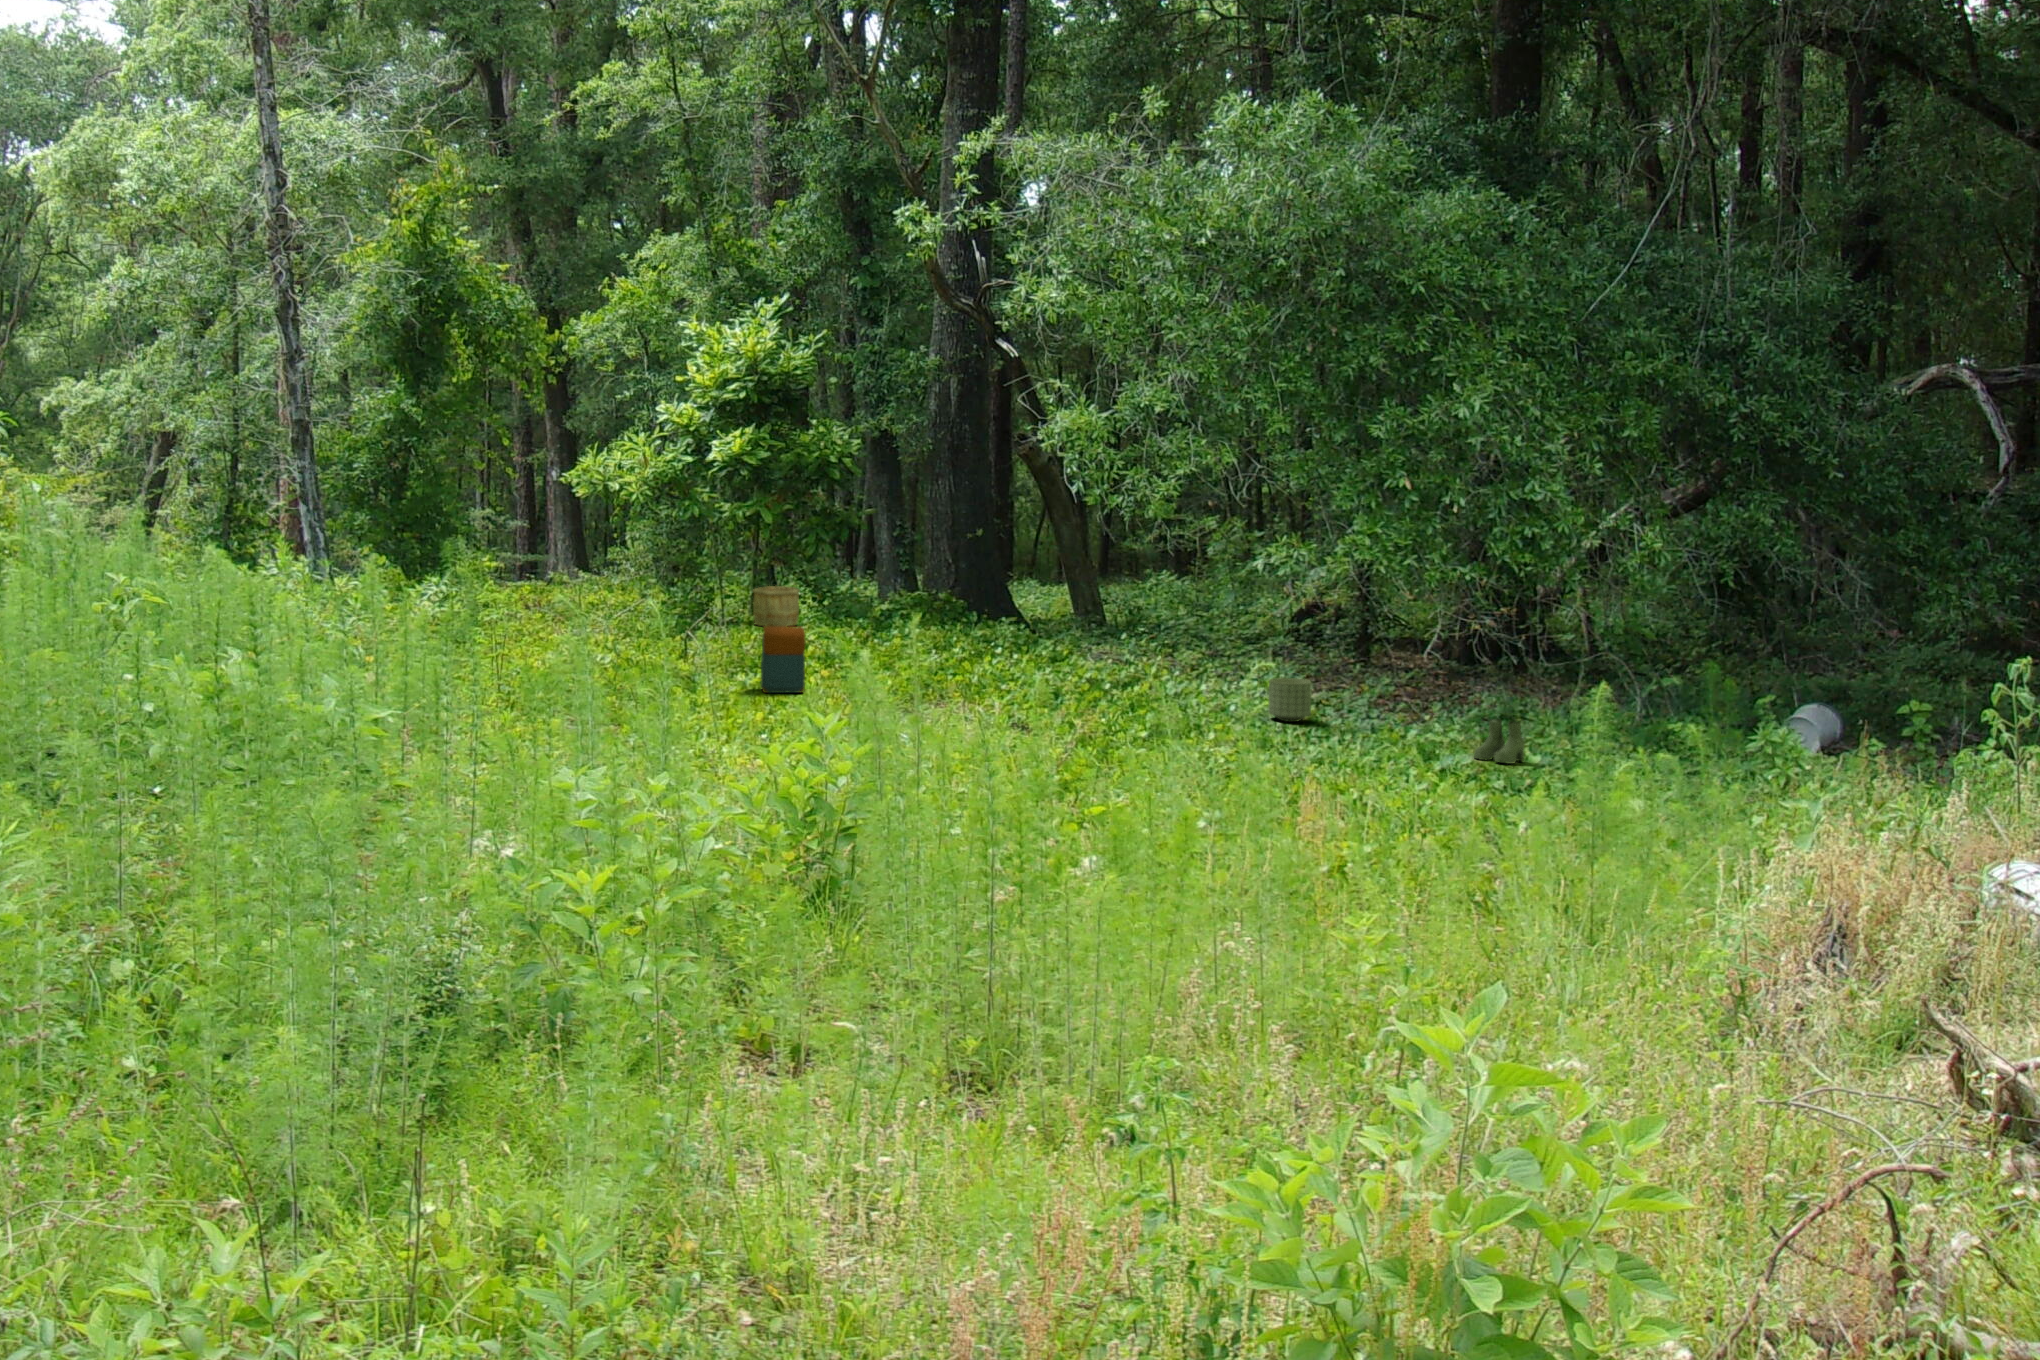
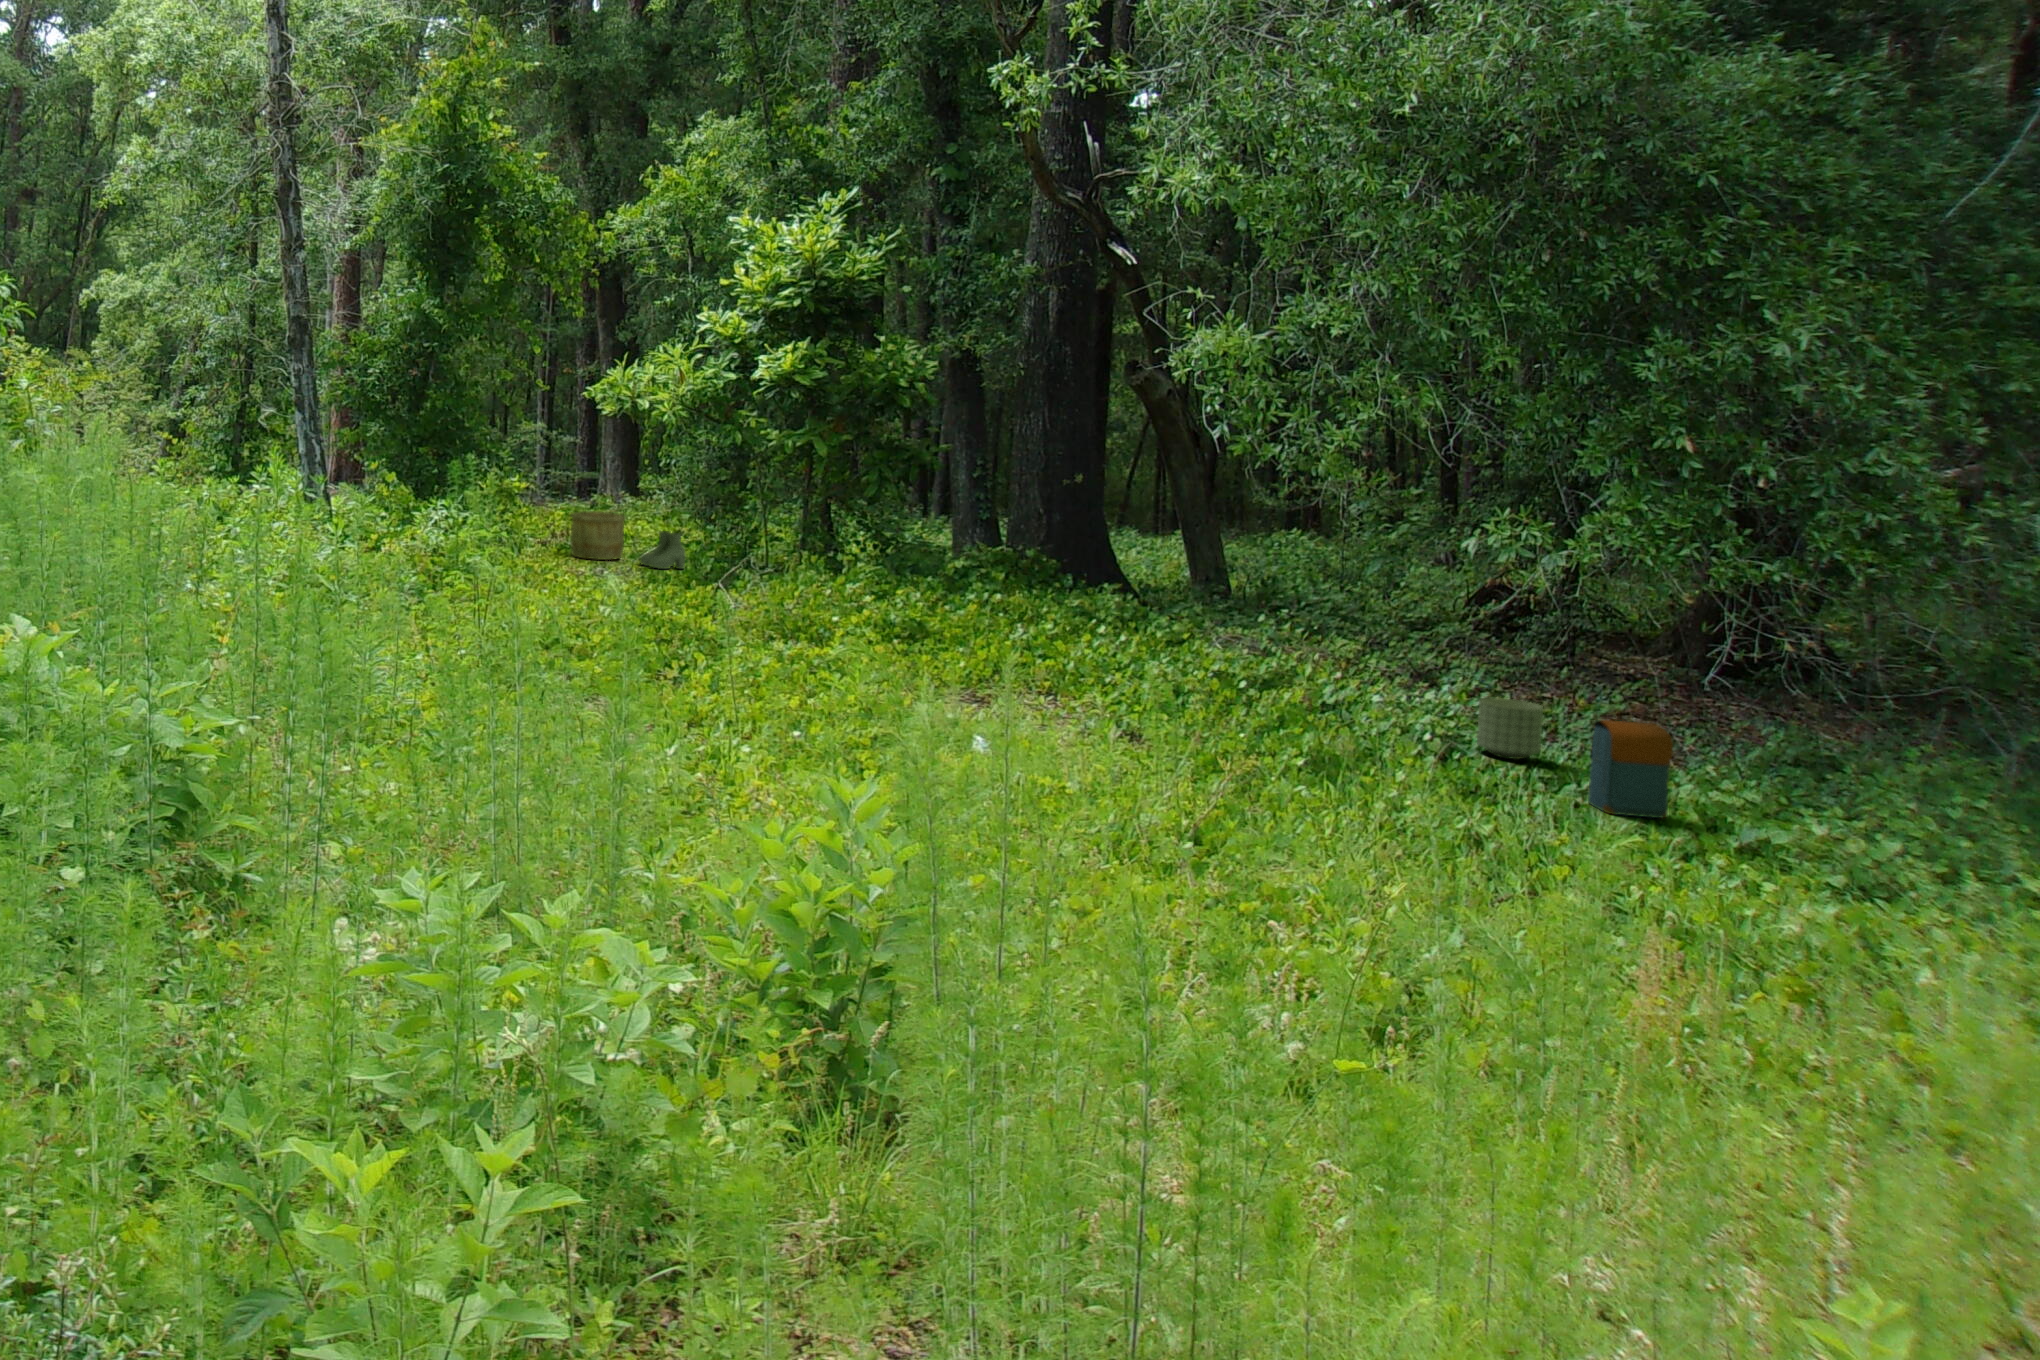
wooden bucket: present [753,586,800,627] -> present [571,511,625,560]
backpack: present [760,627,805,693] -> present [1588,720,1673,818]
boots: present [1474,719,1525,764] -> present [639,531,686,569]

